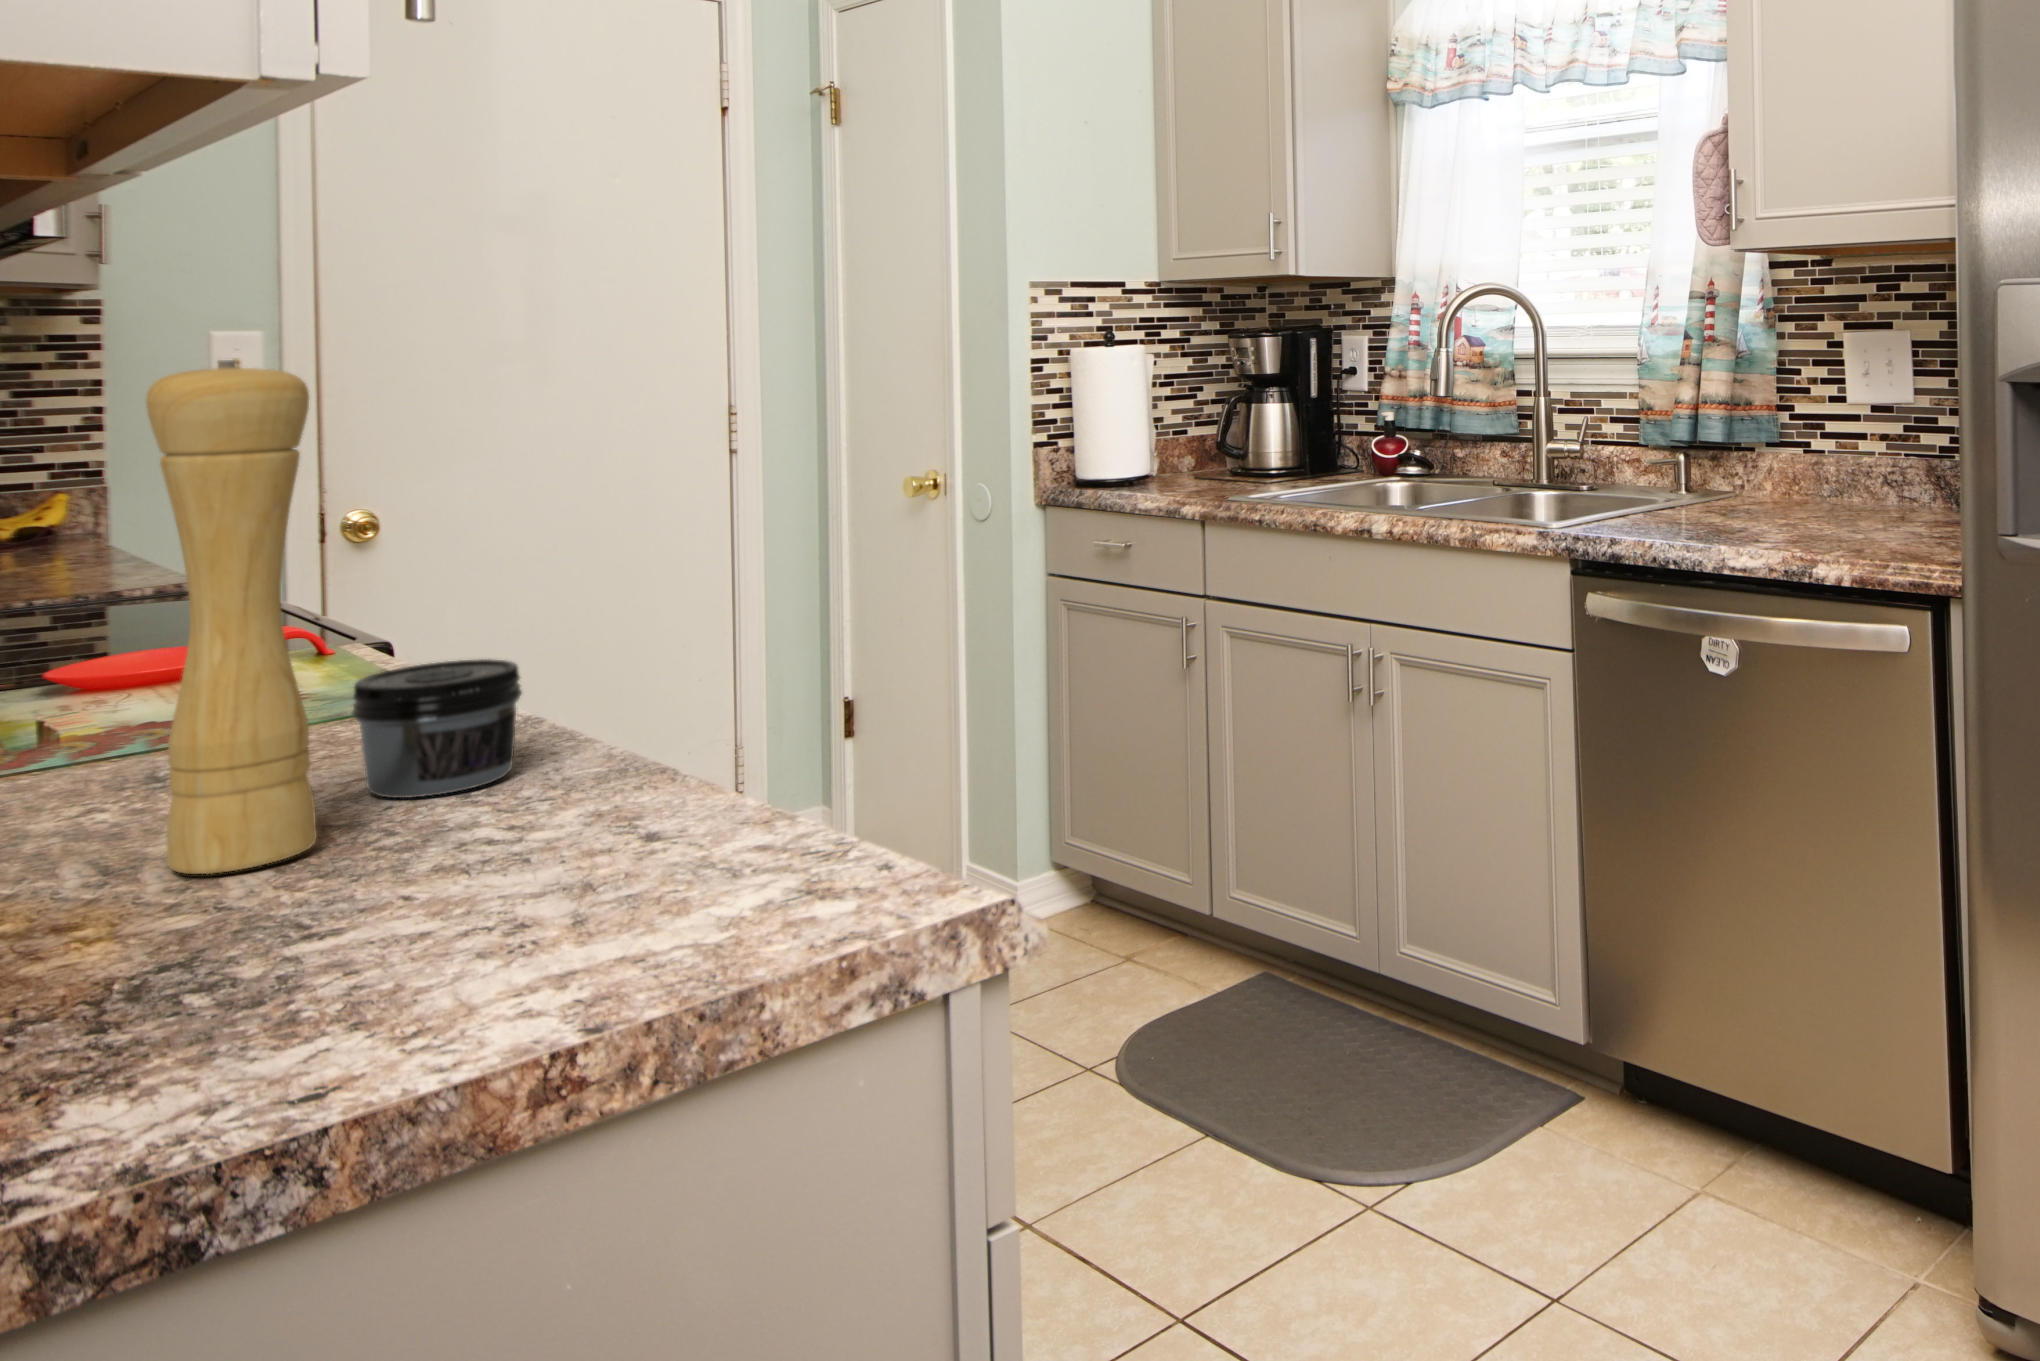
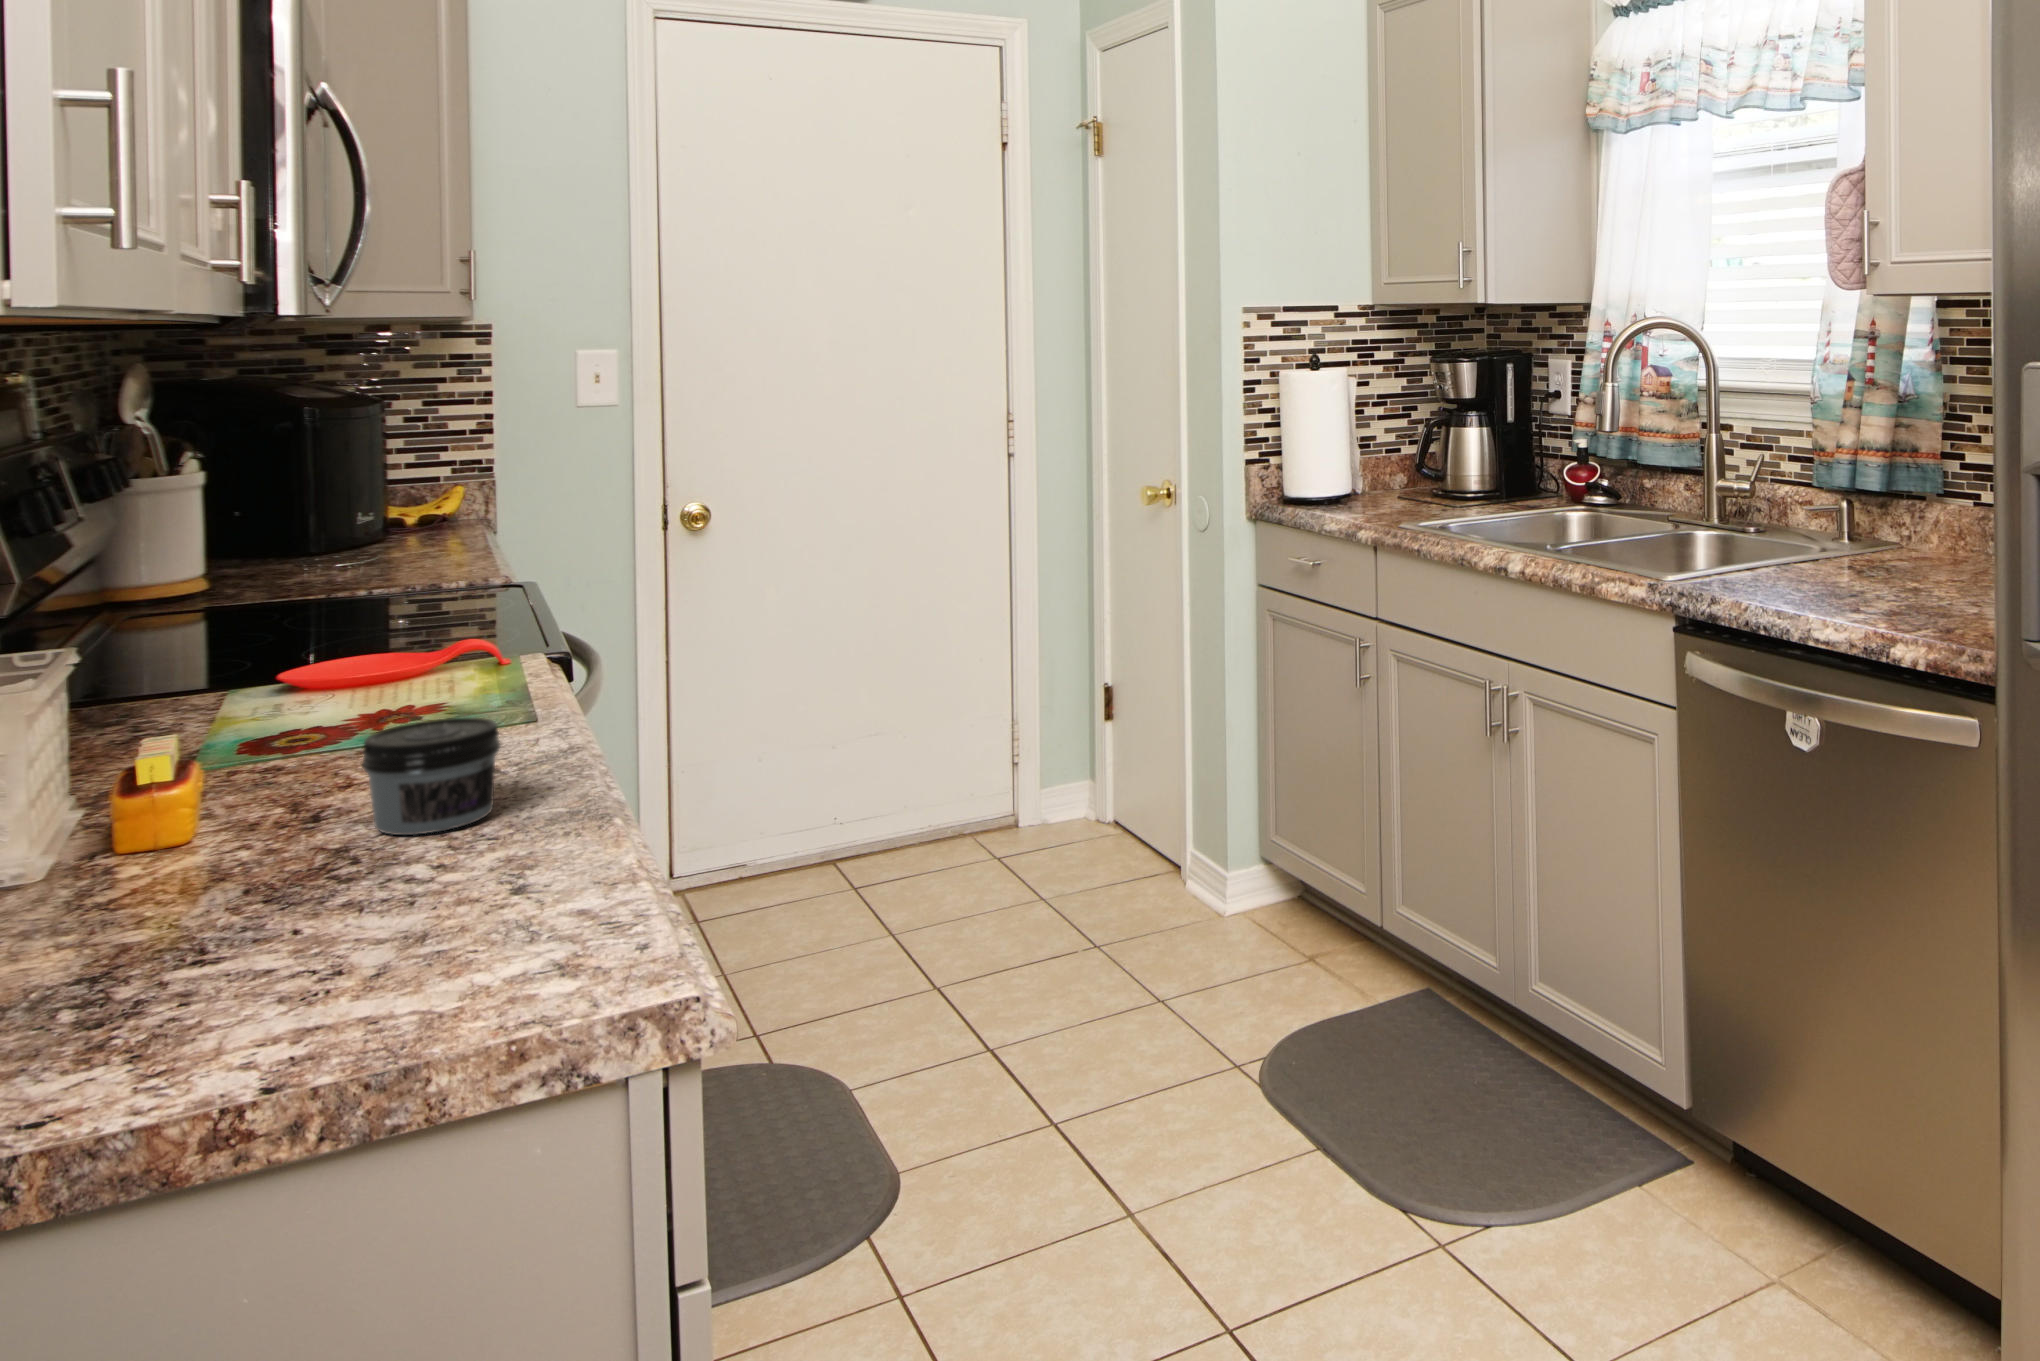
pepper mill: present [146,360,317,874] -> none [154,493,289,899]

